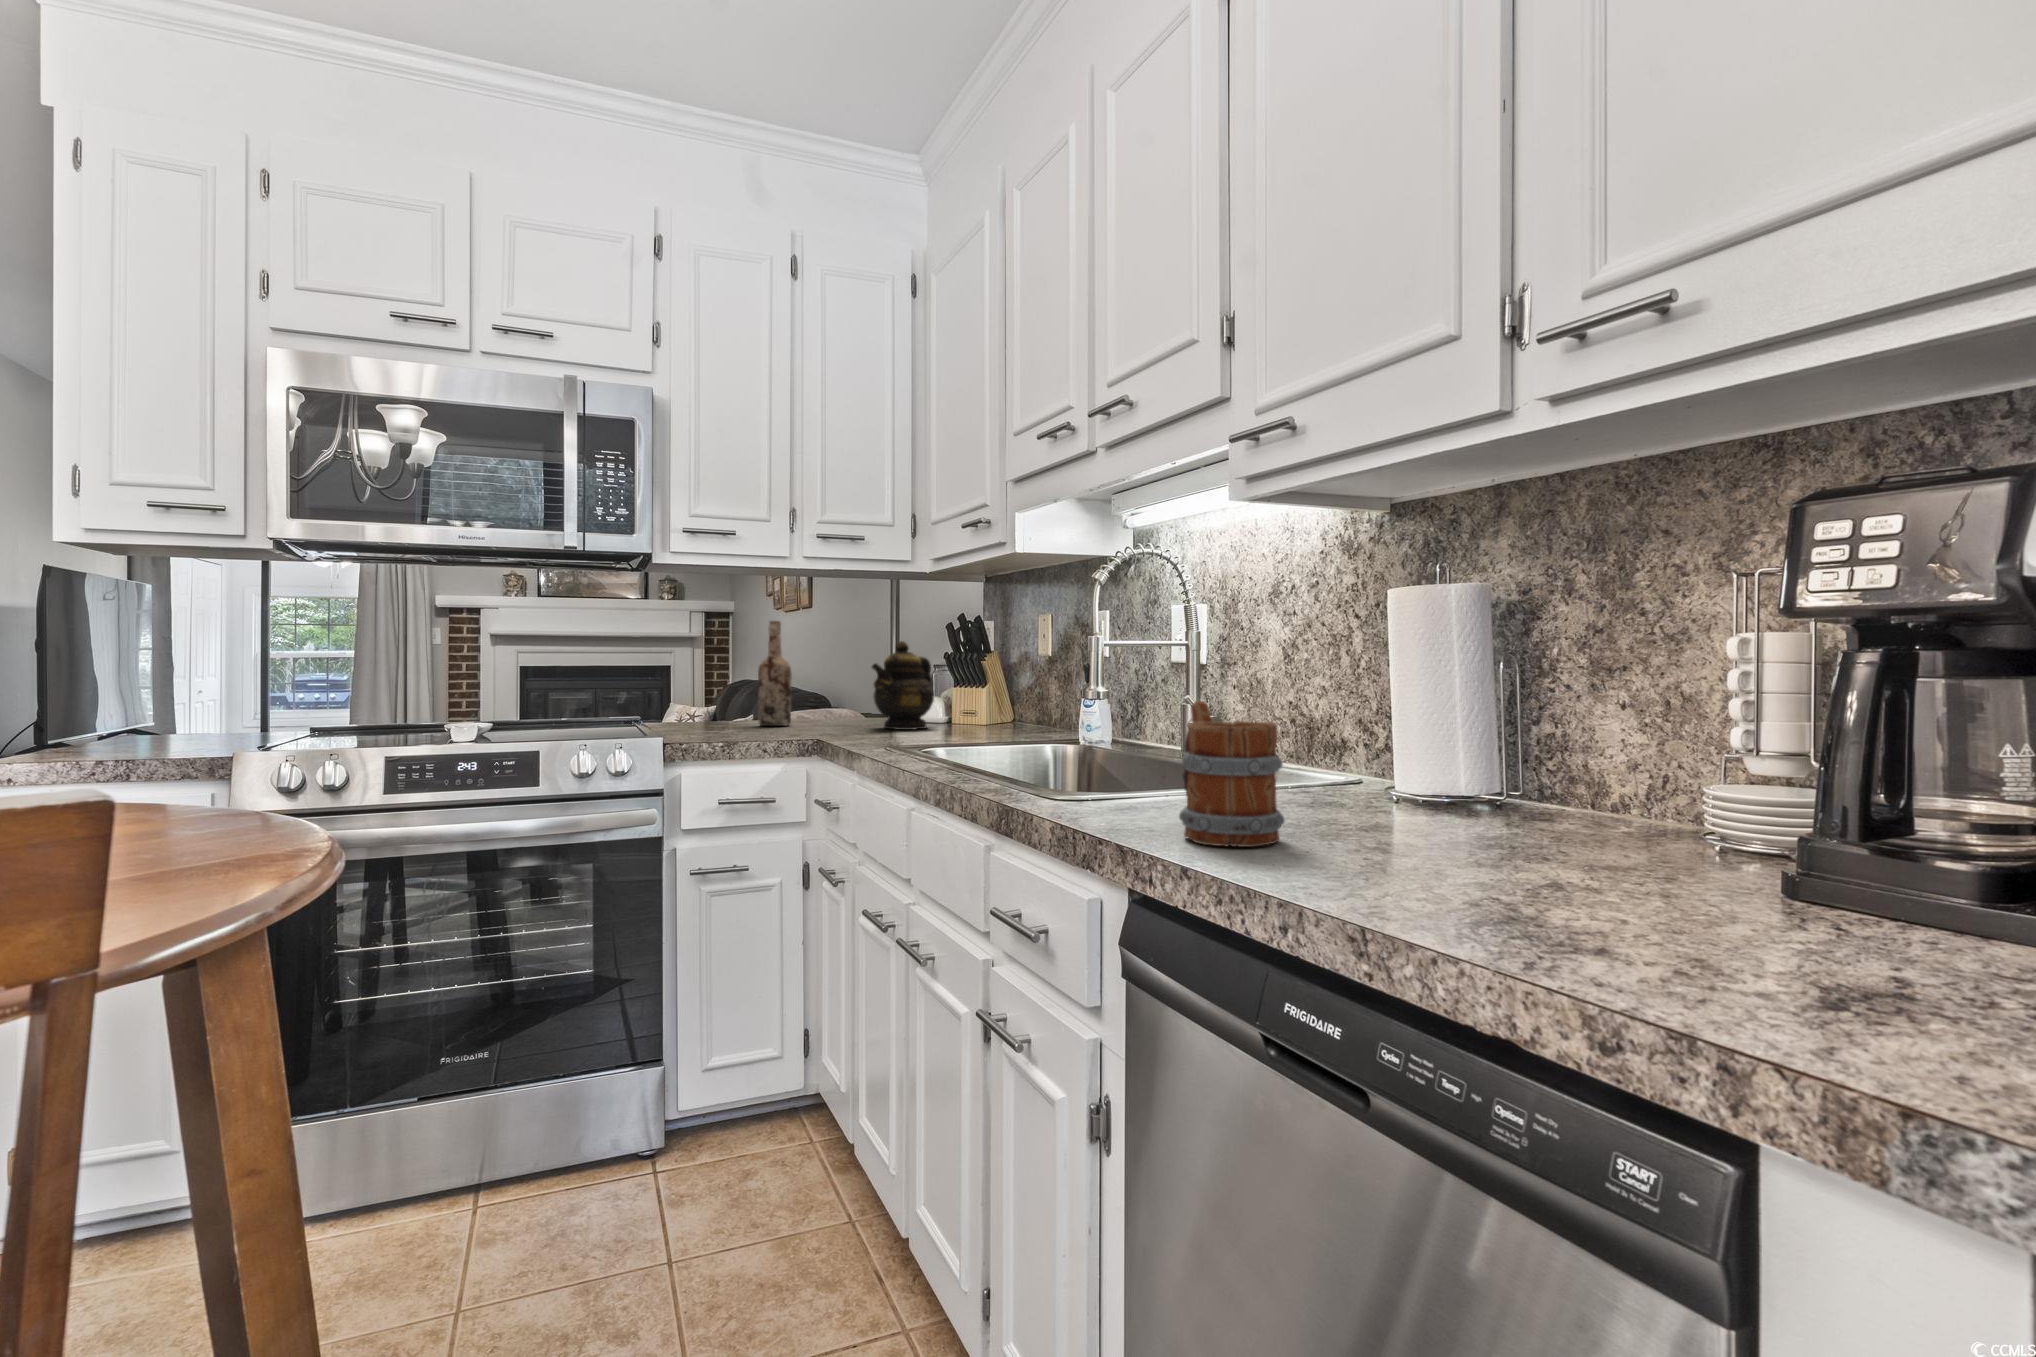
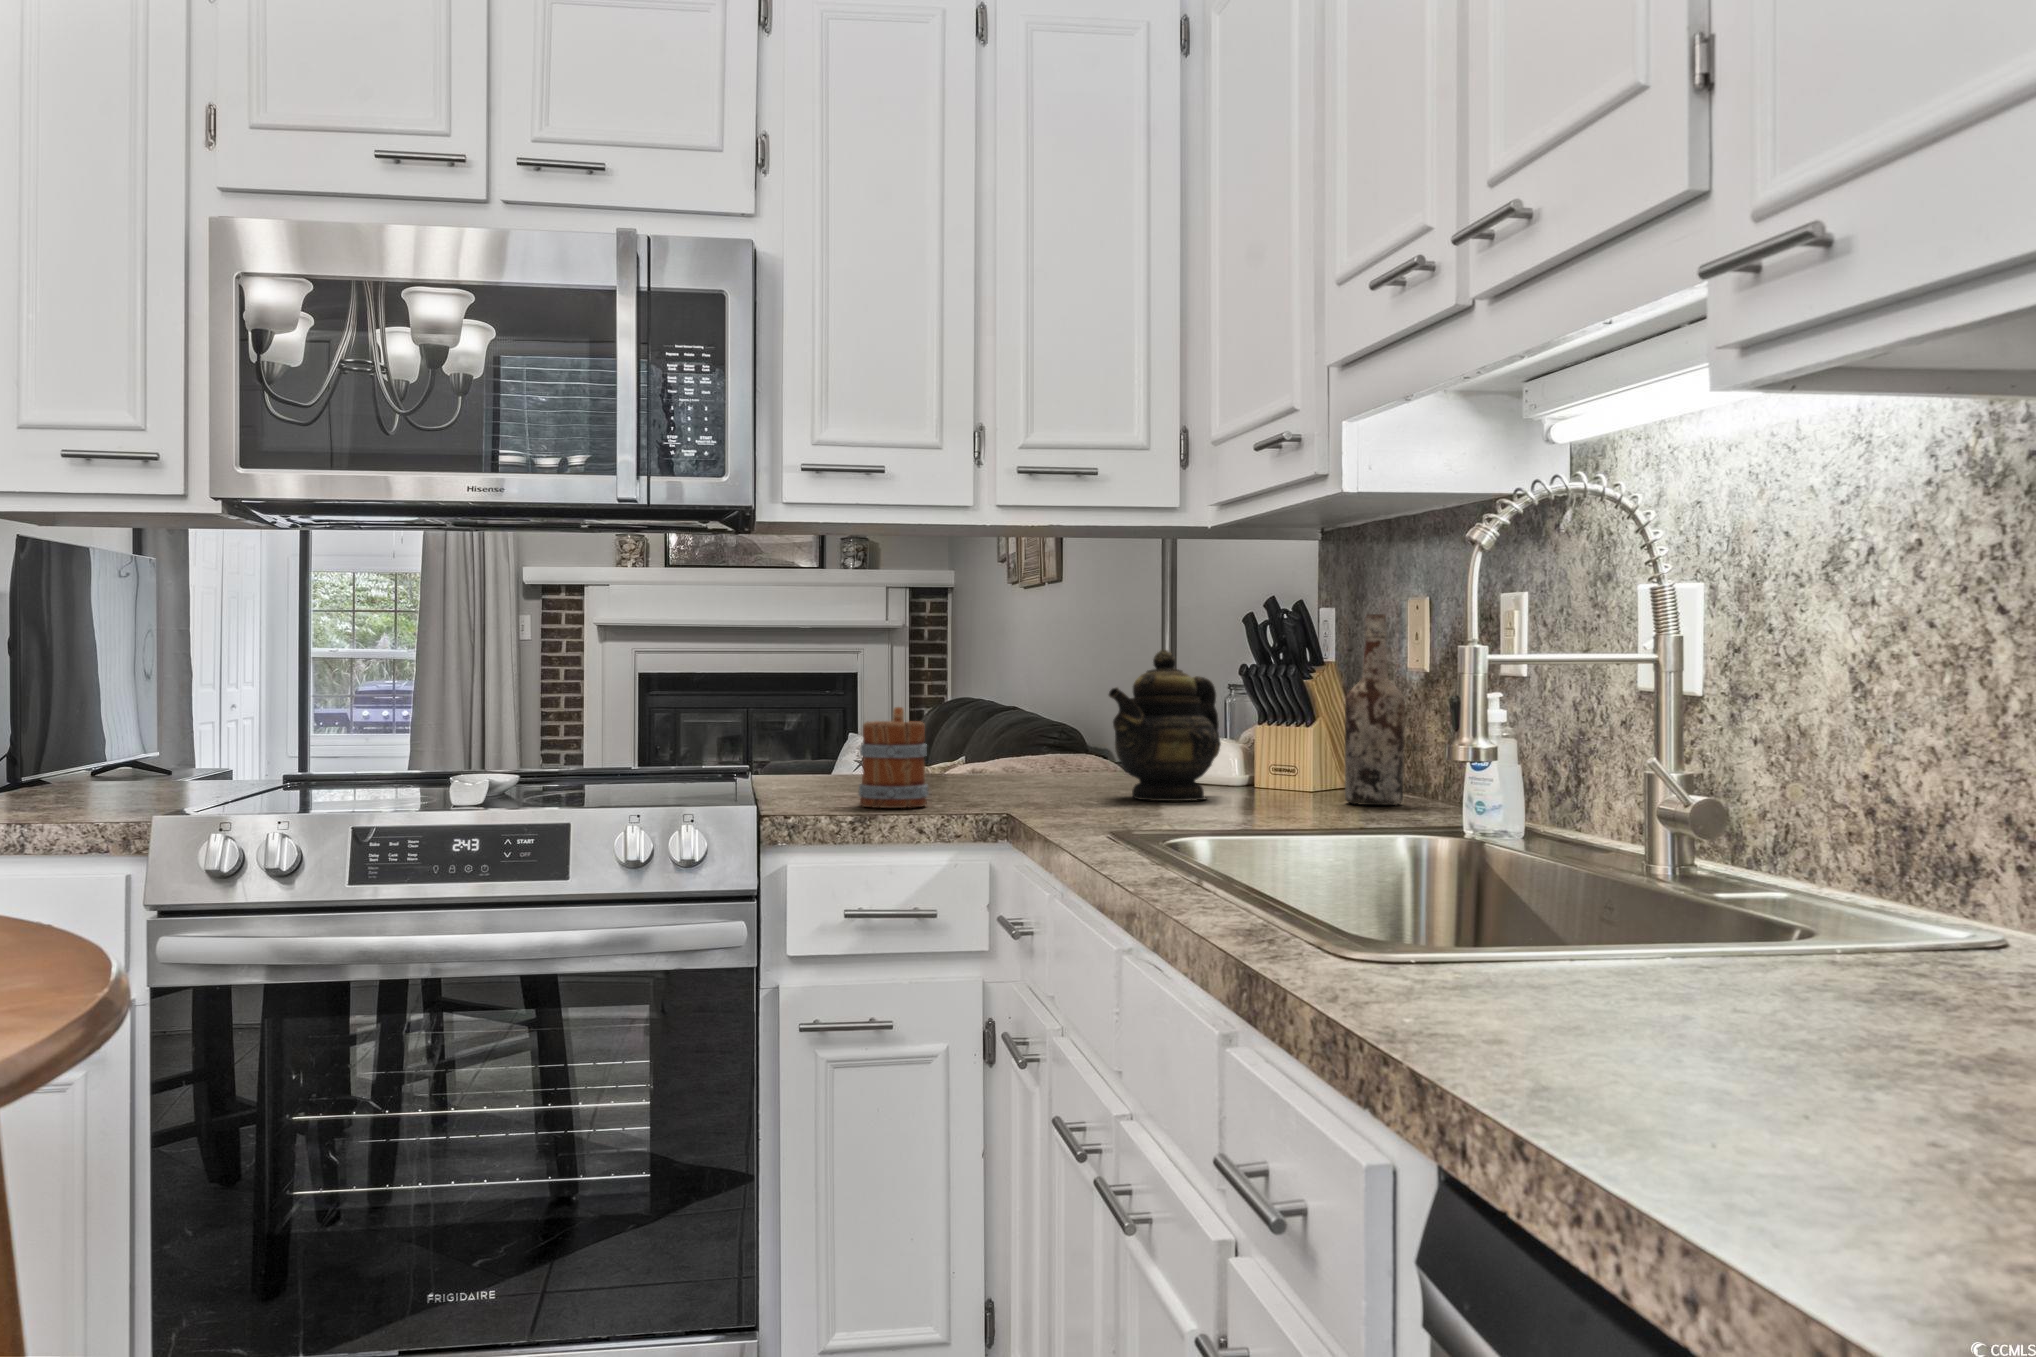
wine bottle: present [758,621,791,726] -> present [1345,614,1405,805]
mug: present [1179,701,1285,847] -> present [859,707,928,808]

